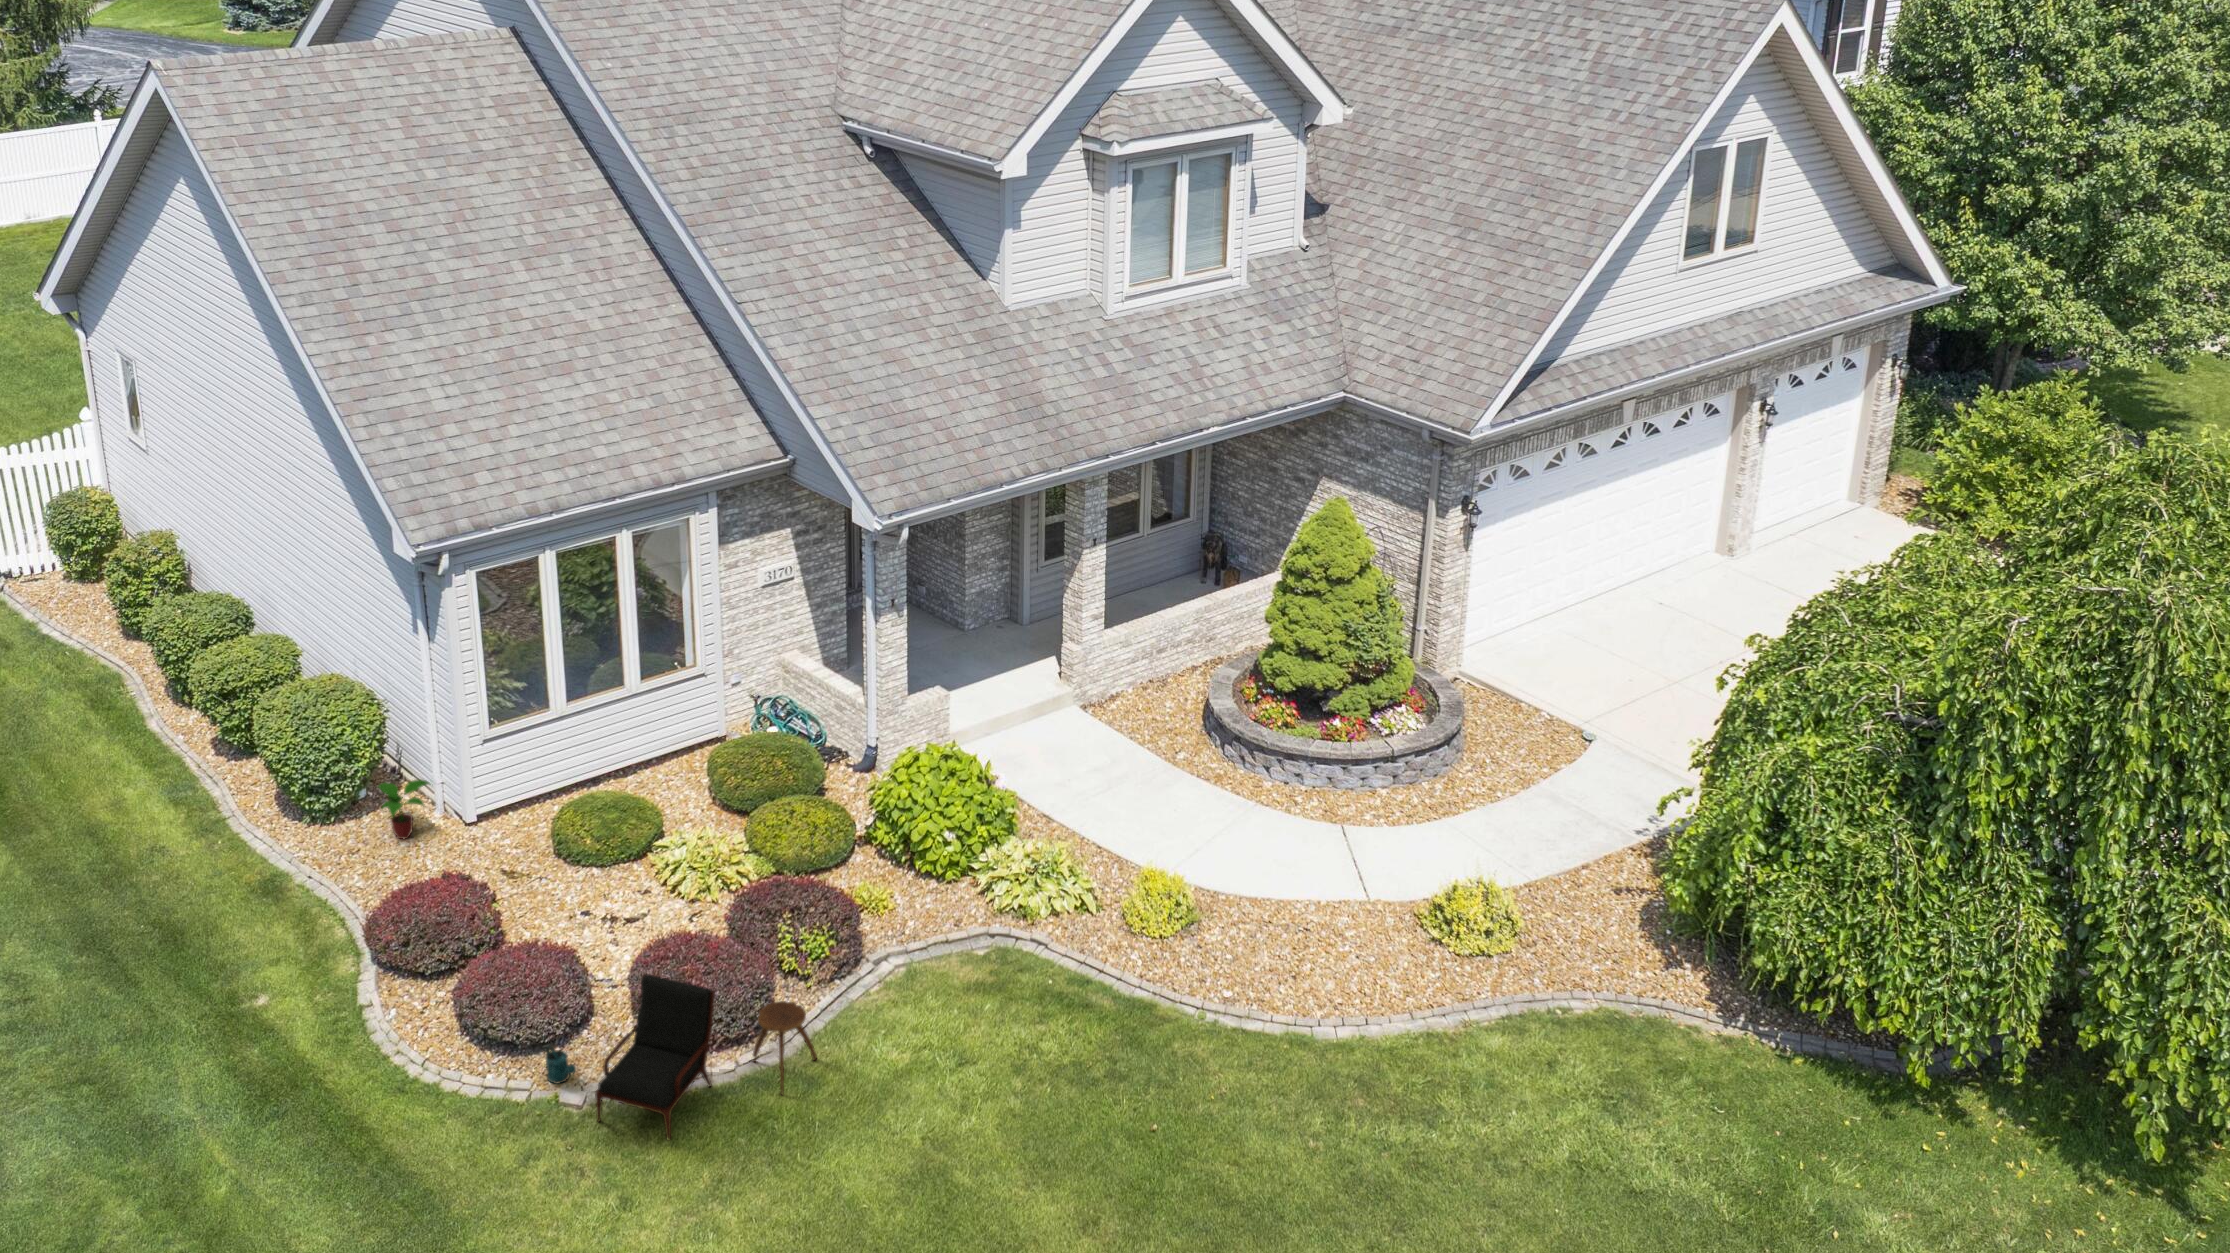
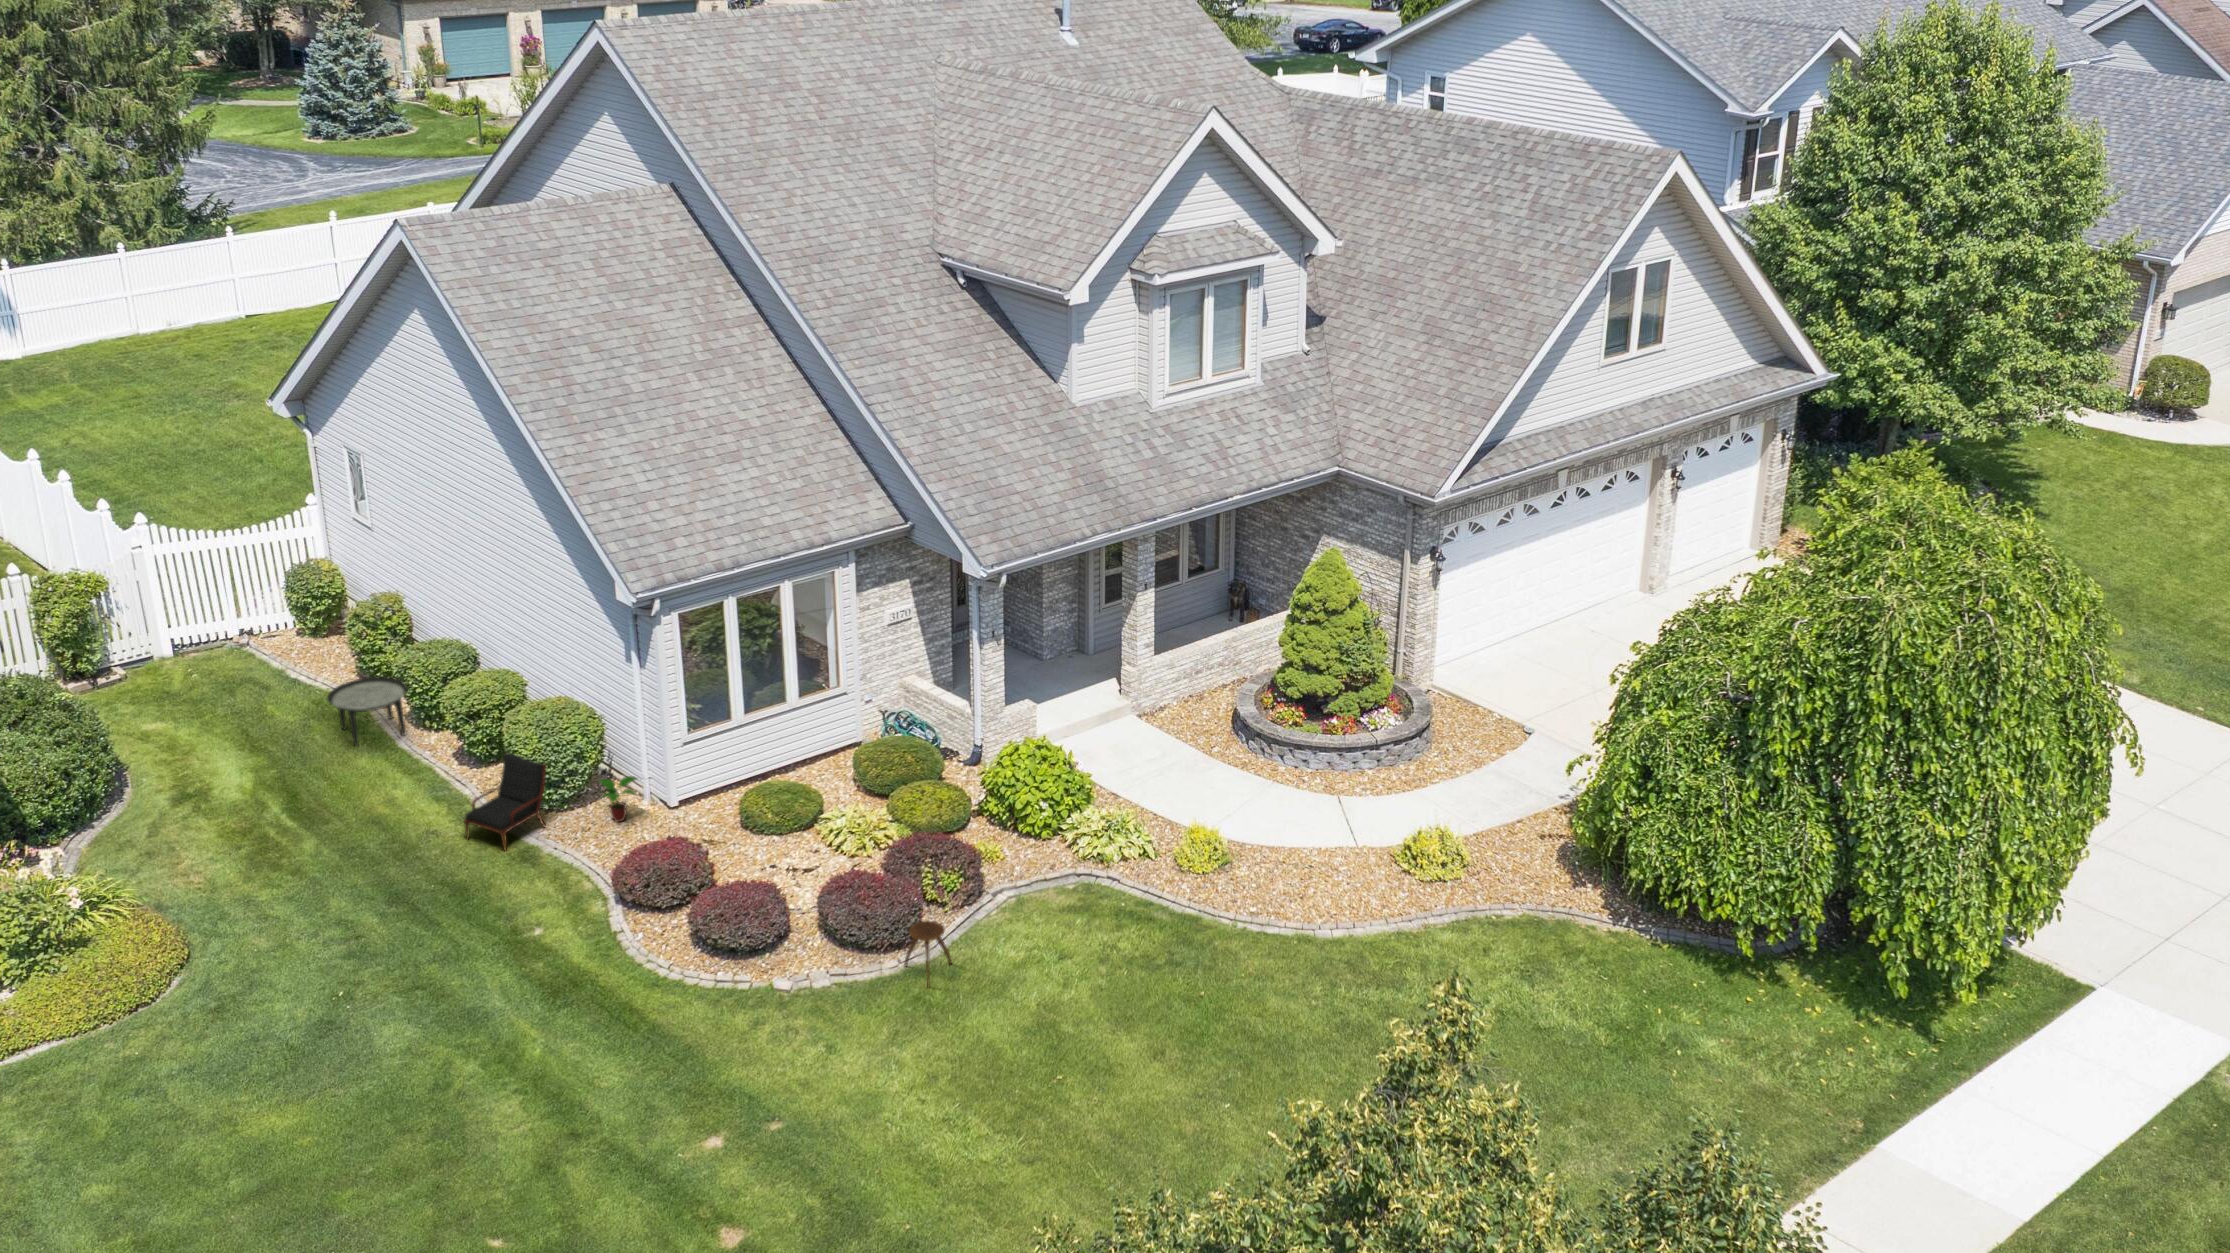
round table: none [57,639,160,729] -> present [327,677,408,747]
armchair: present [595,974,715,1140] -> present [464,752,546,851]
watering can: present [546,1046,576,1084] -> none [753,956,777,984]

